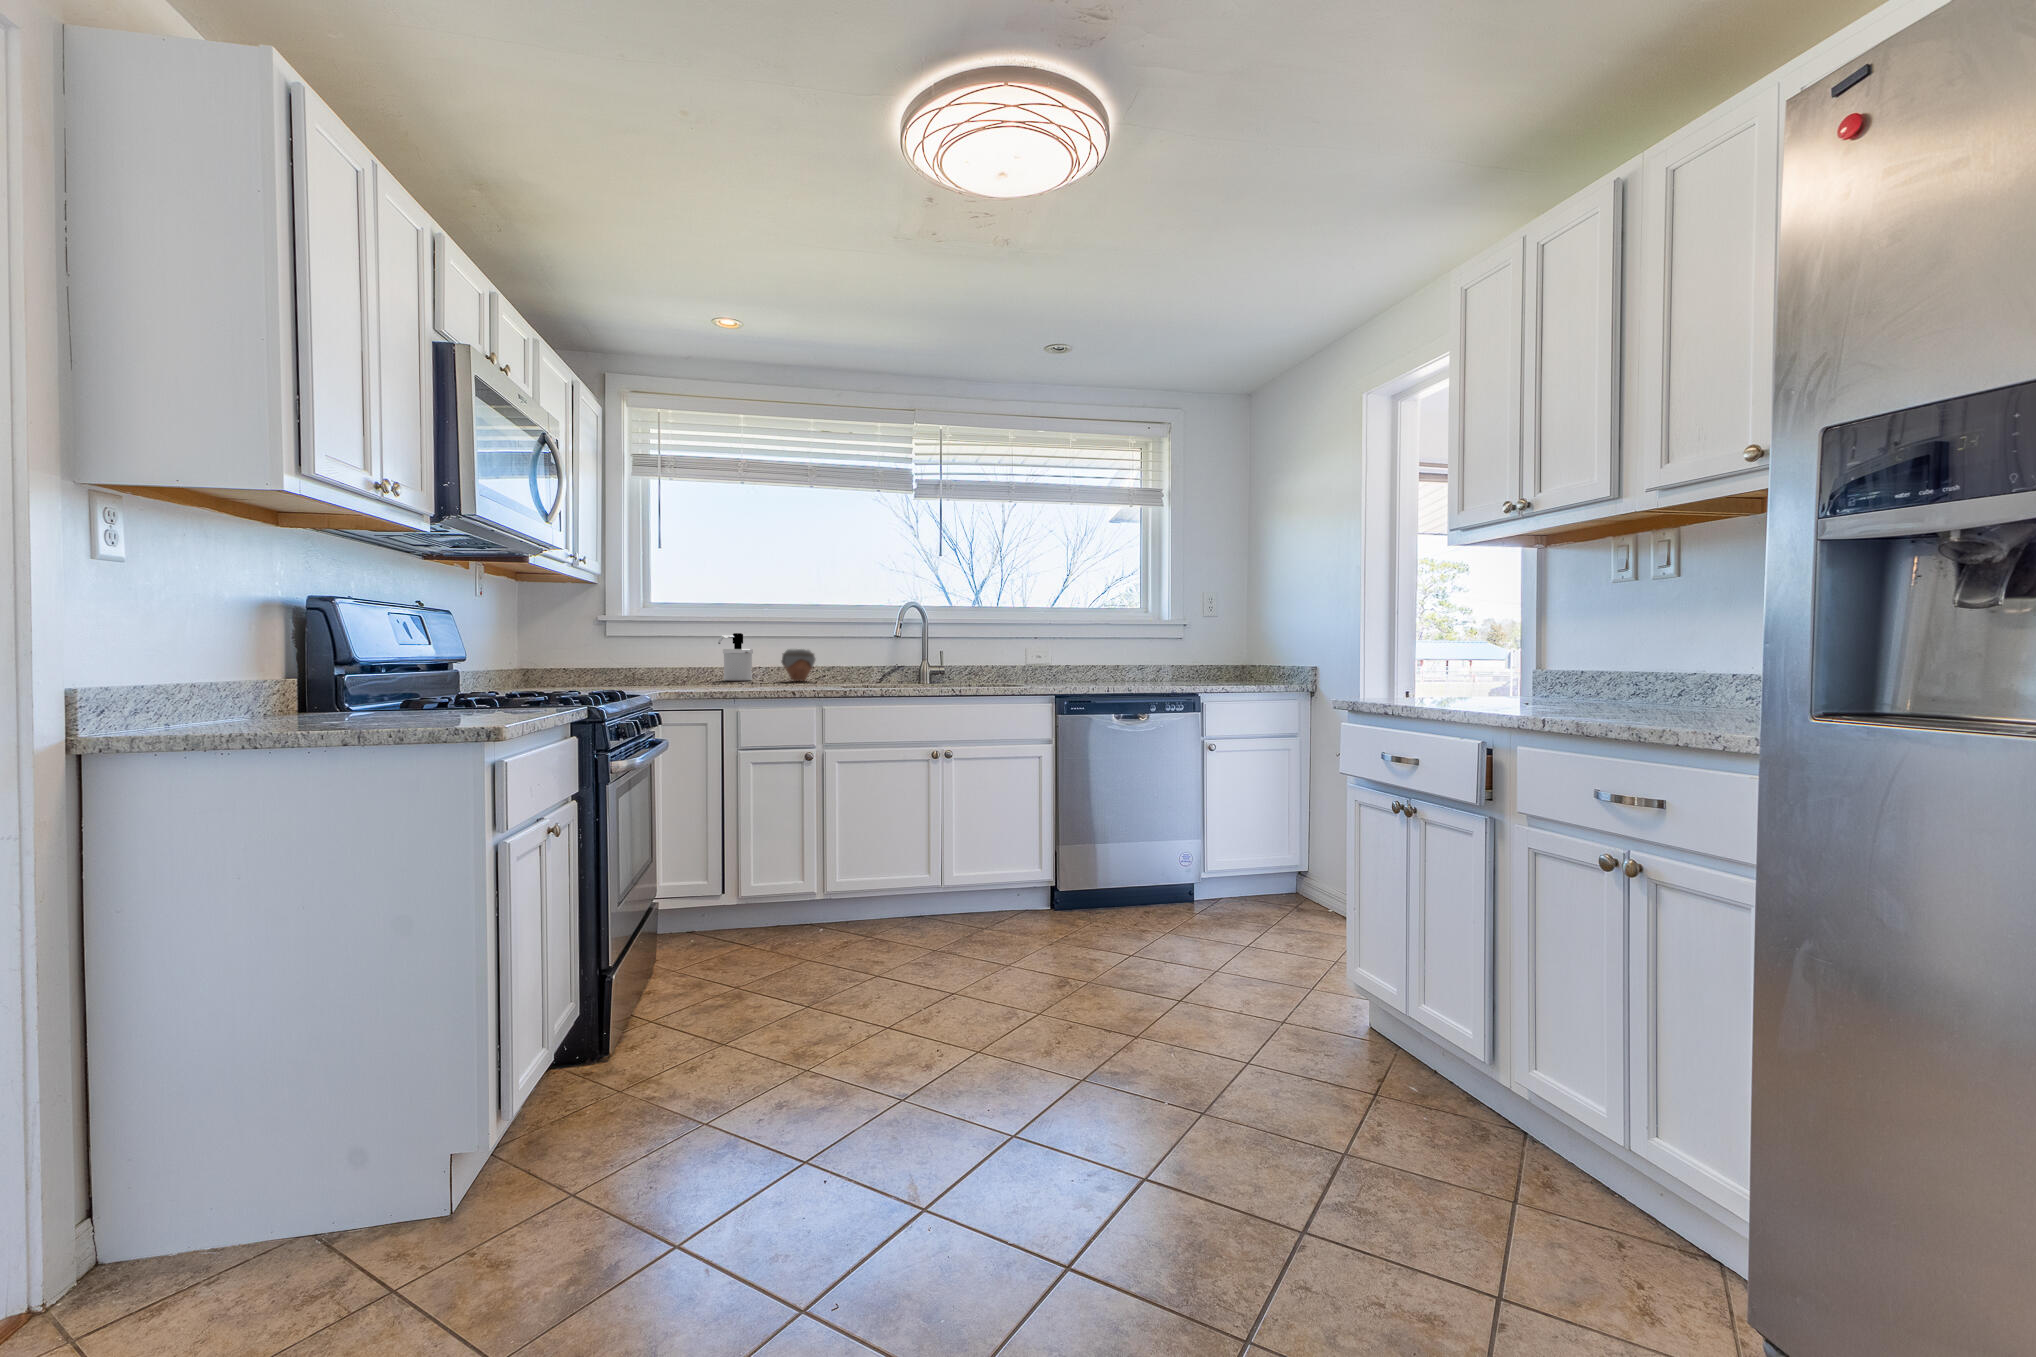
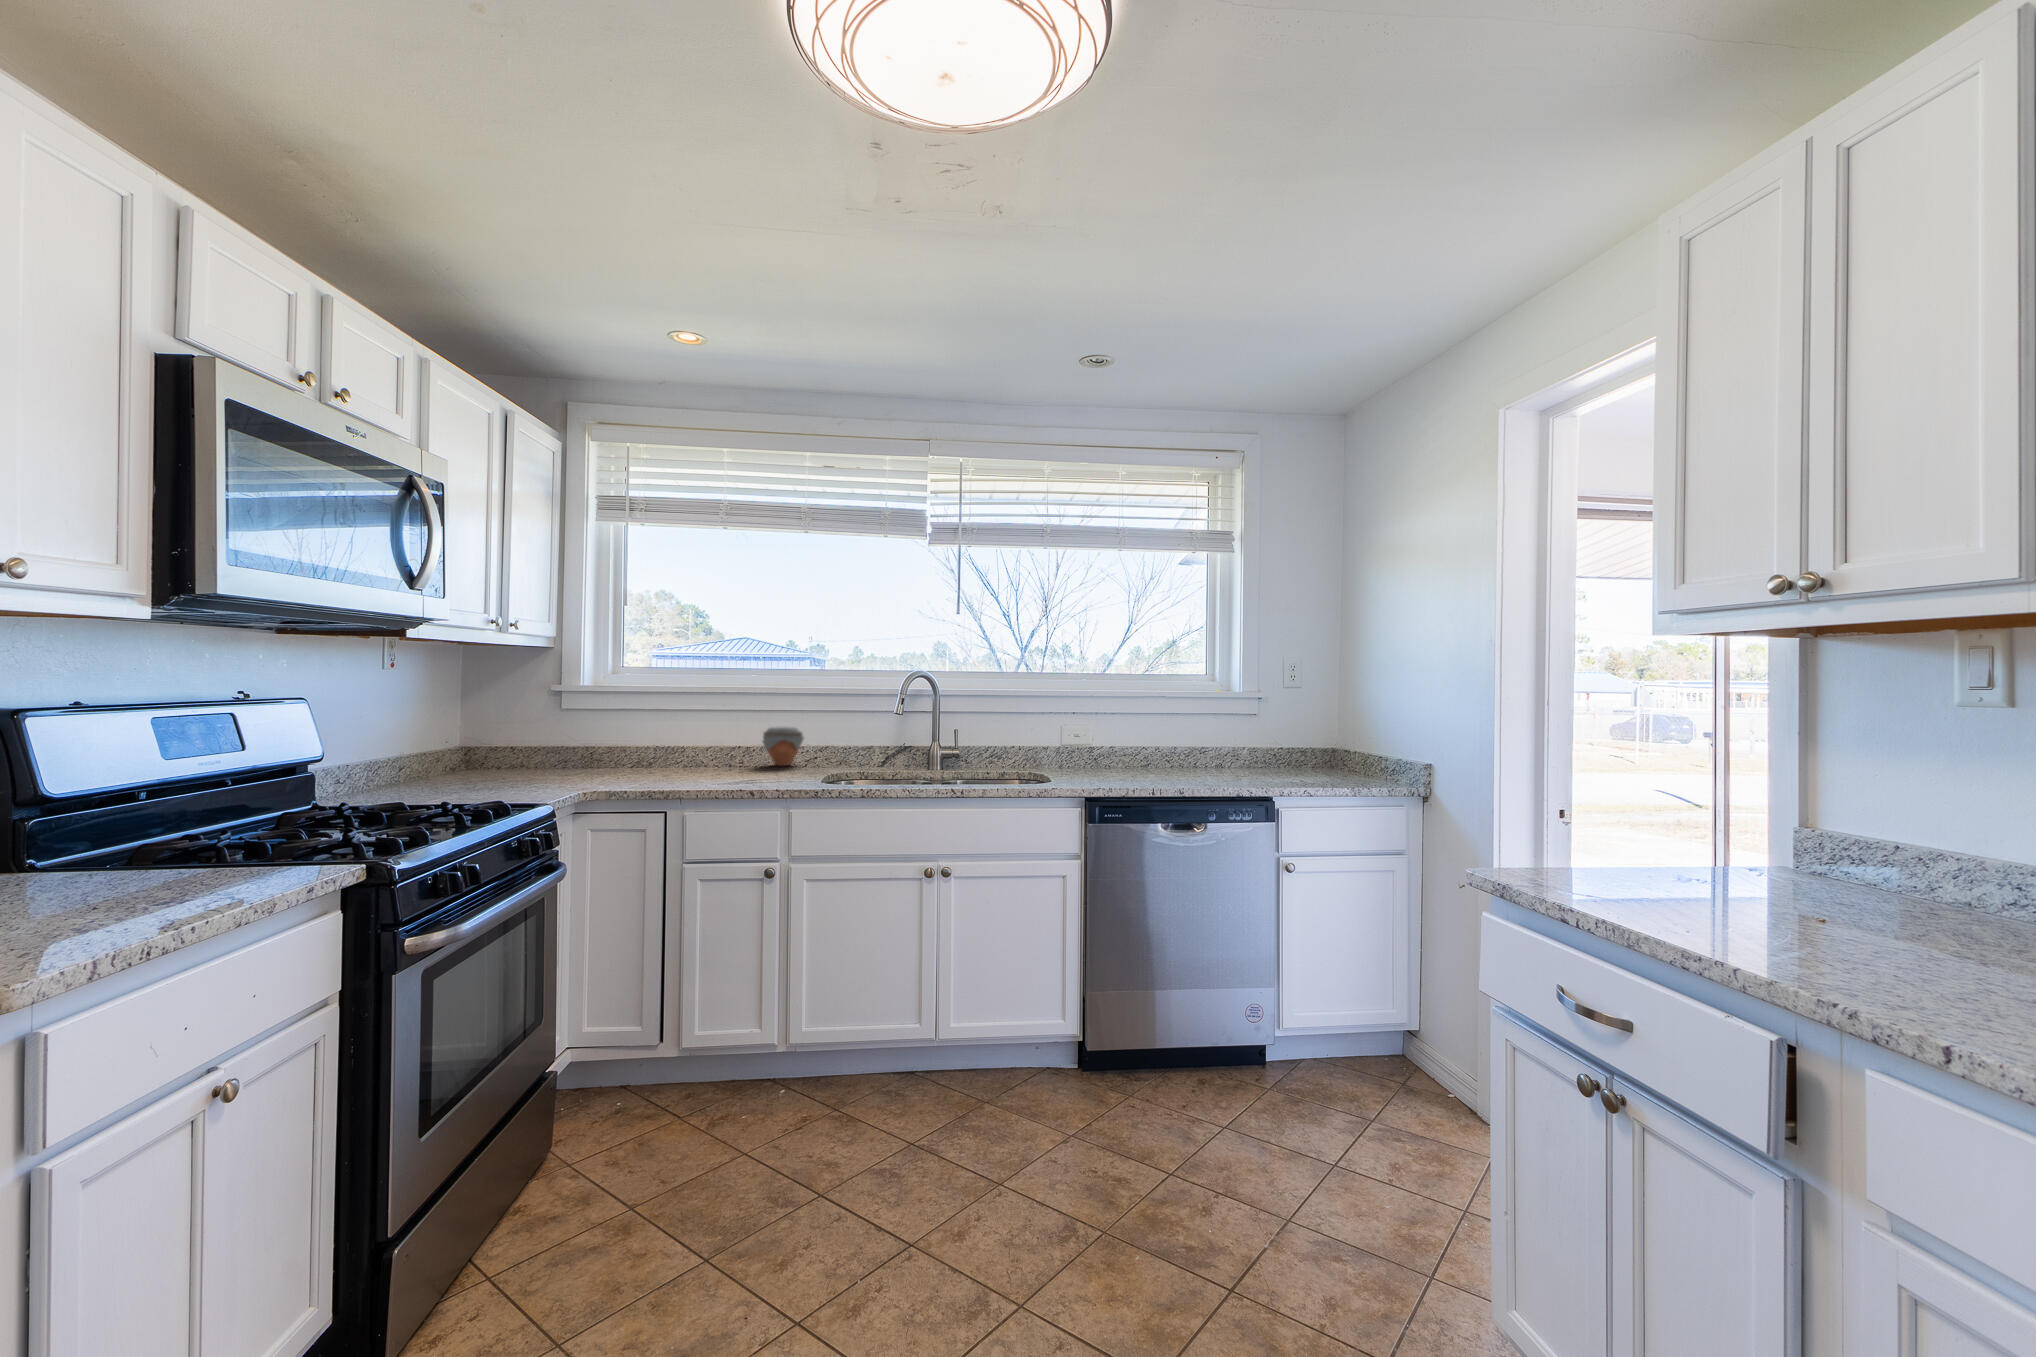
soap dispenser: present [718,633,753,681] -> none [687,706,733,763]

